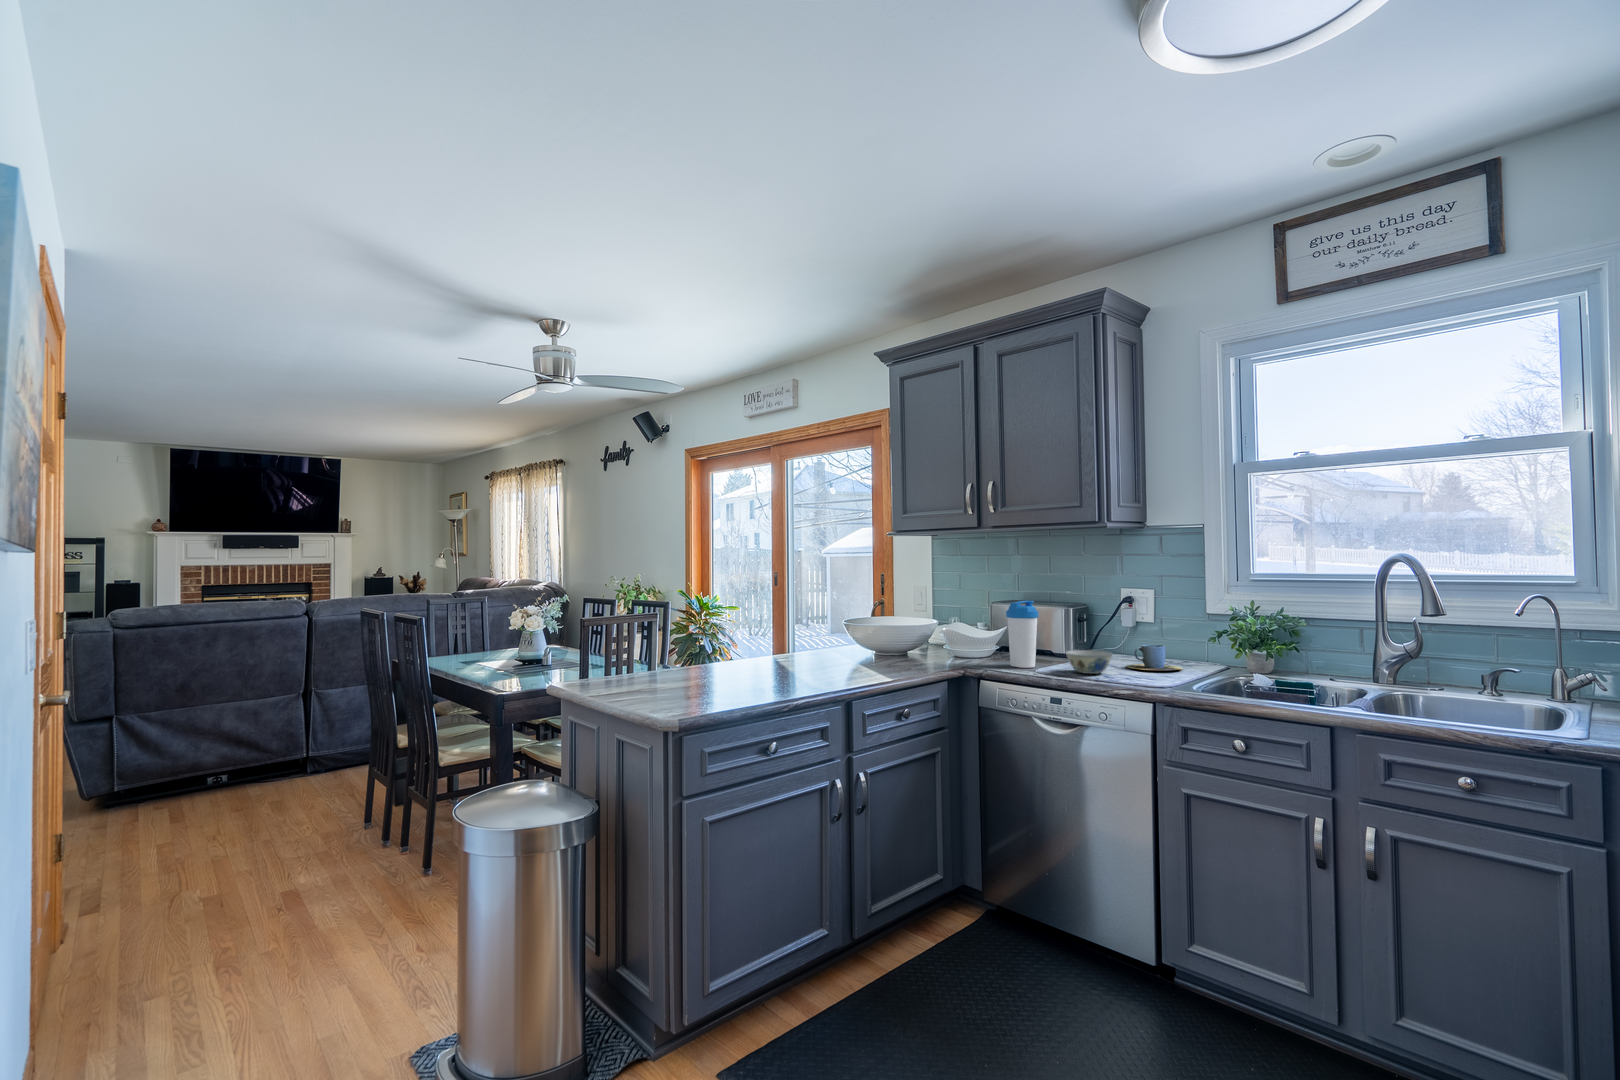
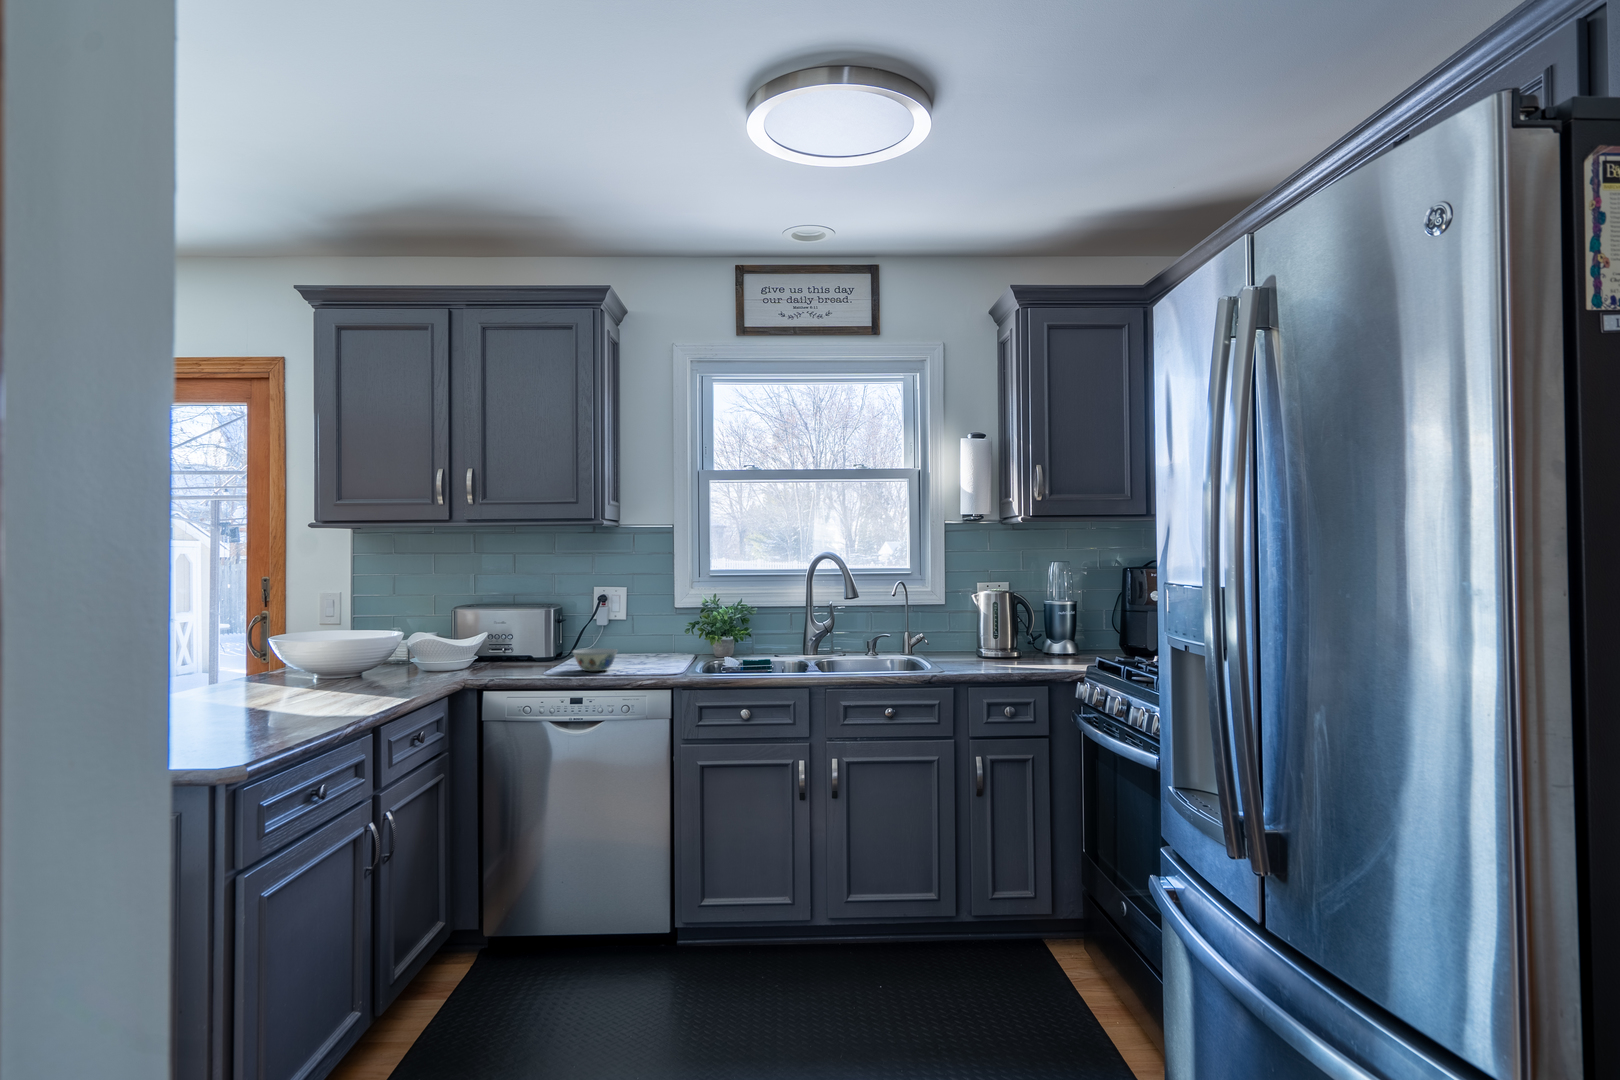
water bottle: present [1006,601,1038,668] -> none [505,602,540,673]
cup: present [1126,645,1183,670] -> none [616,639,667,663]

